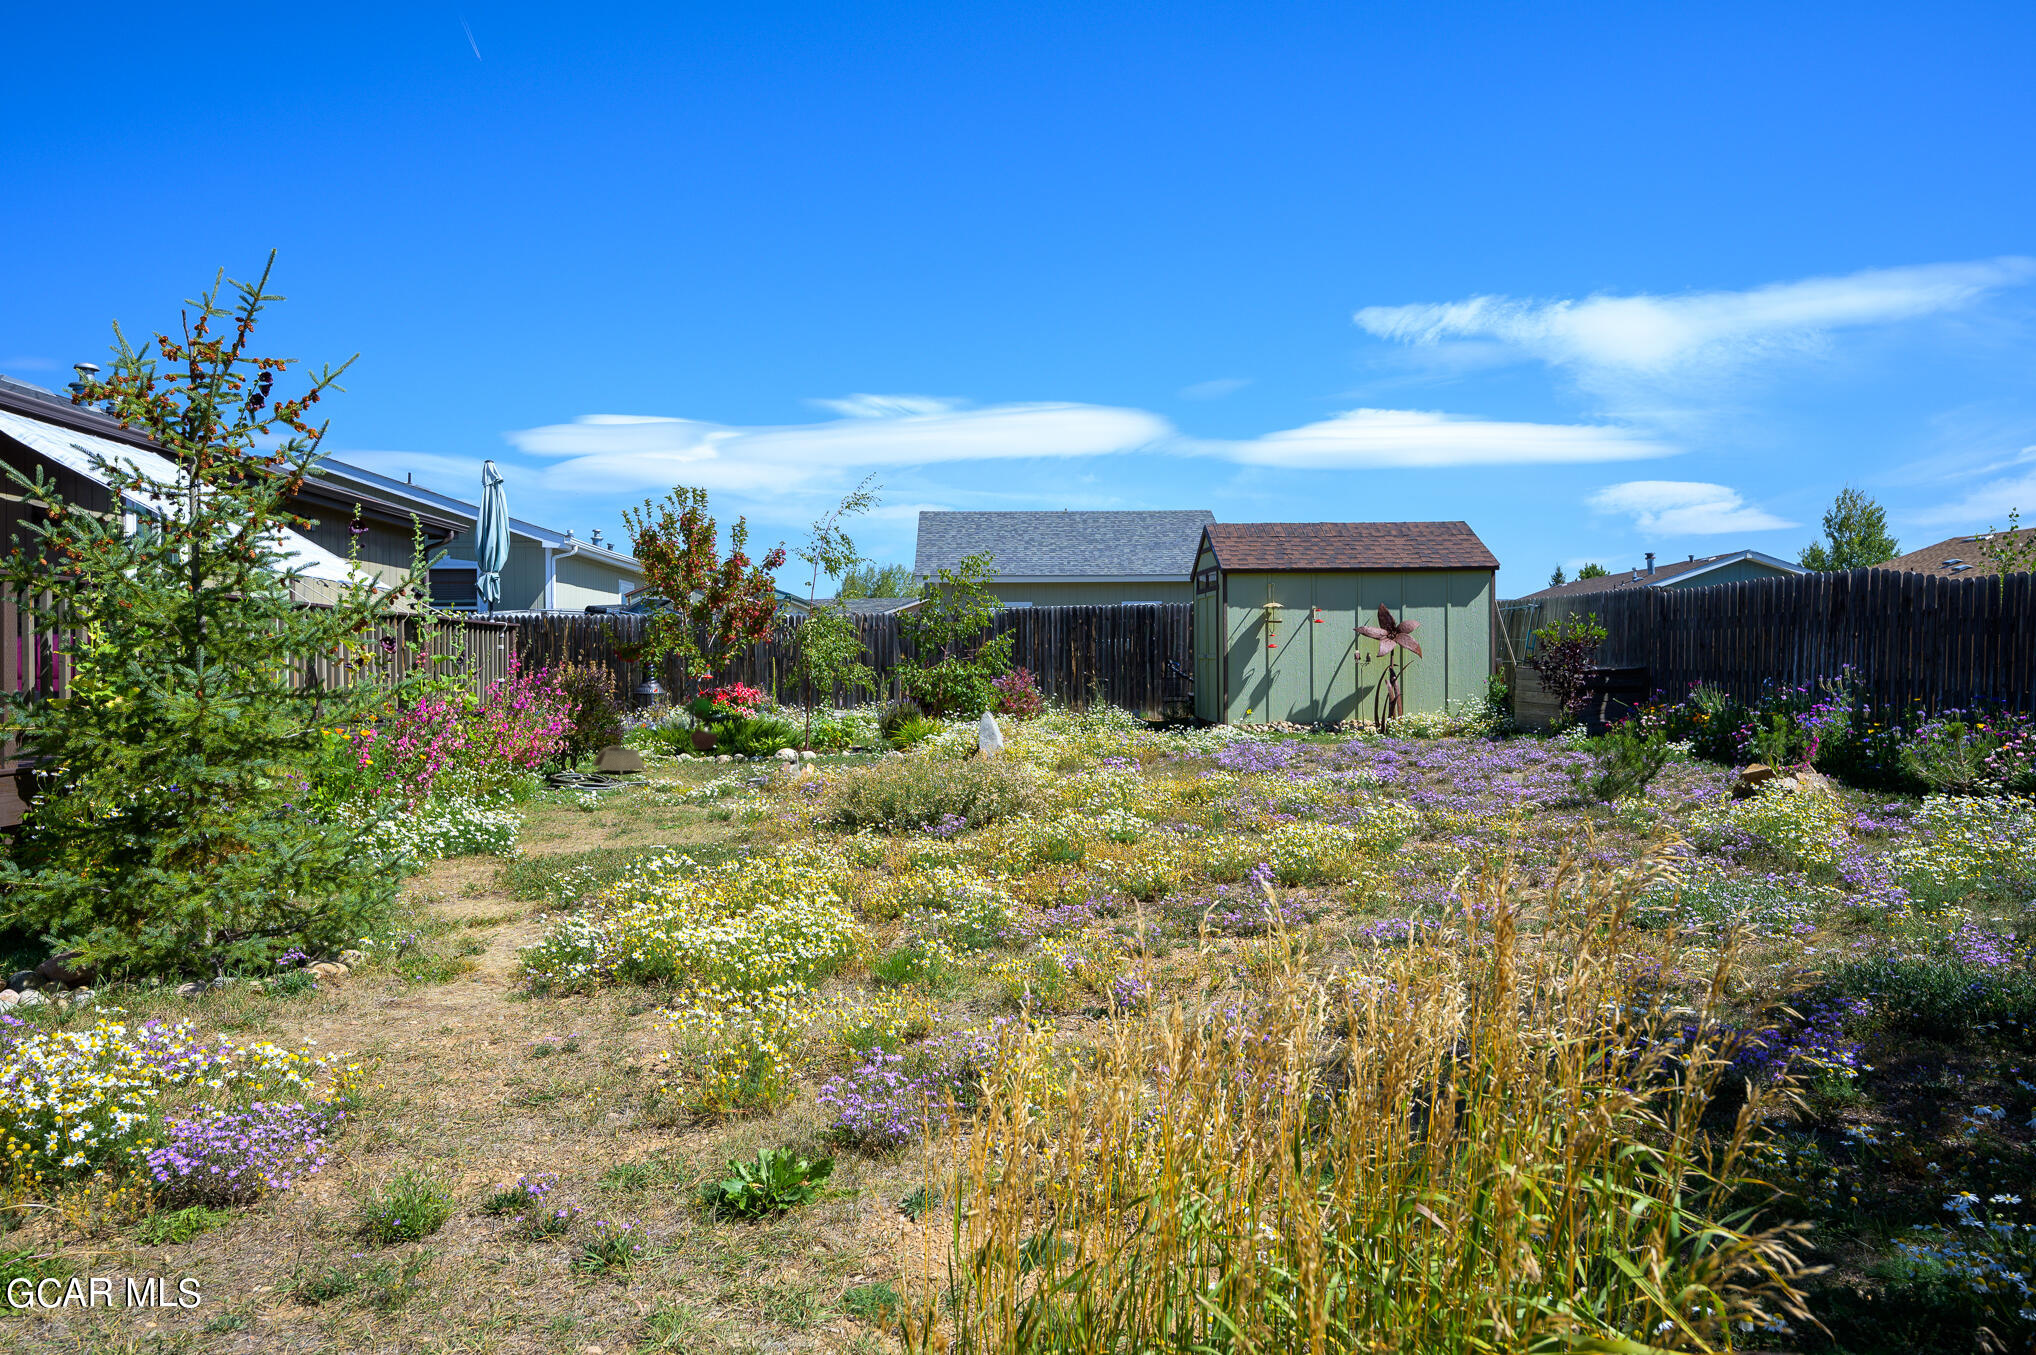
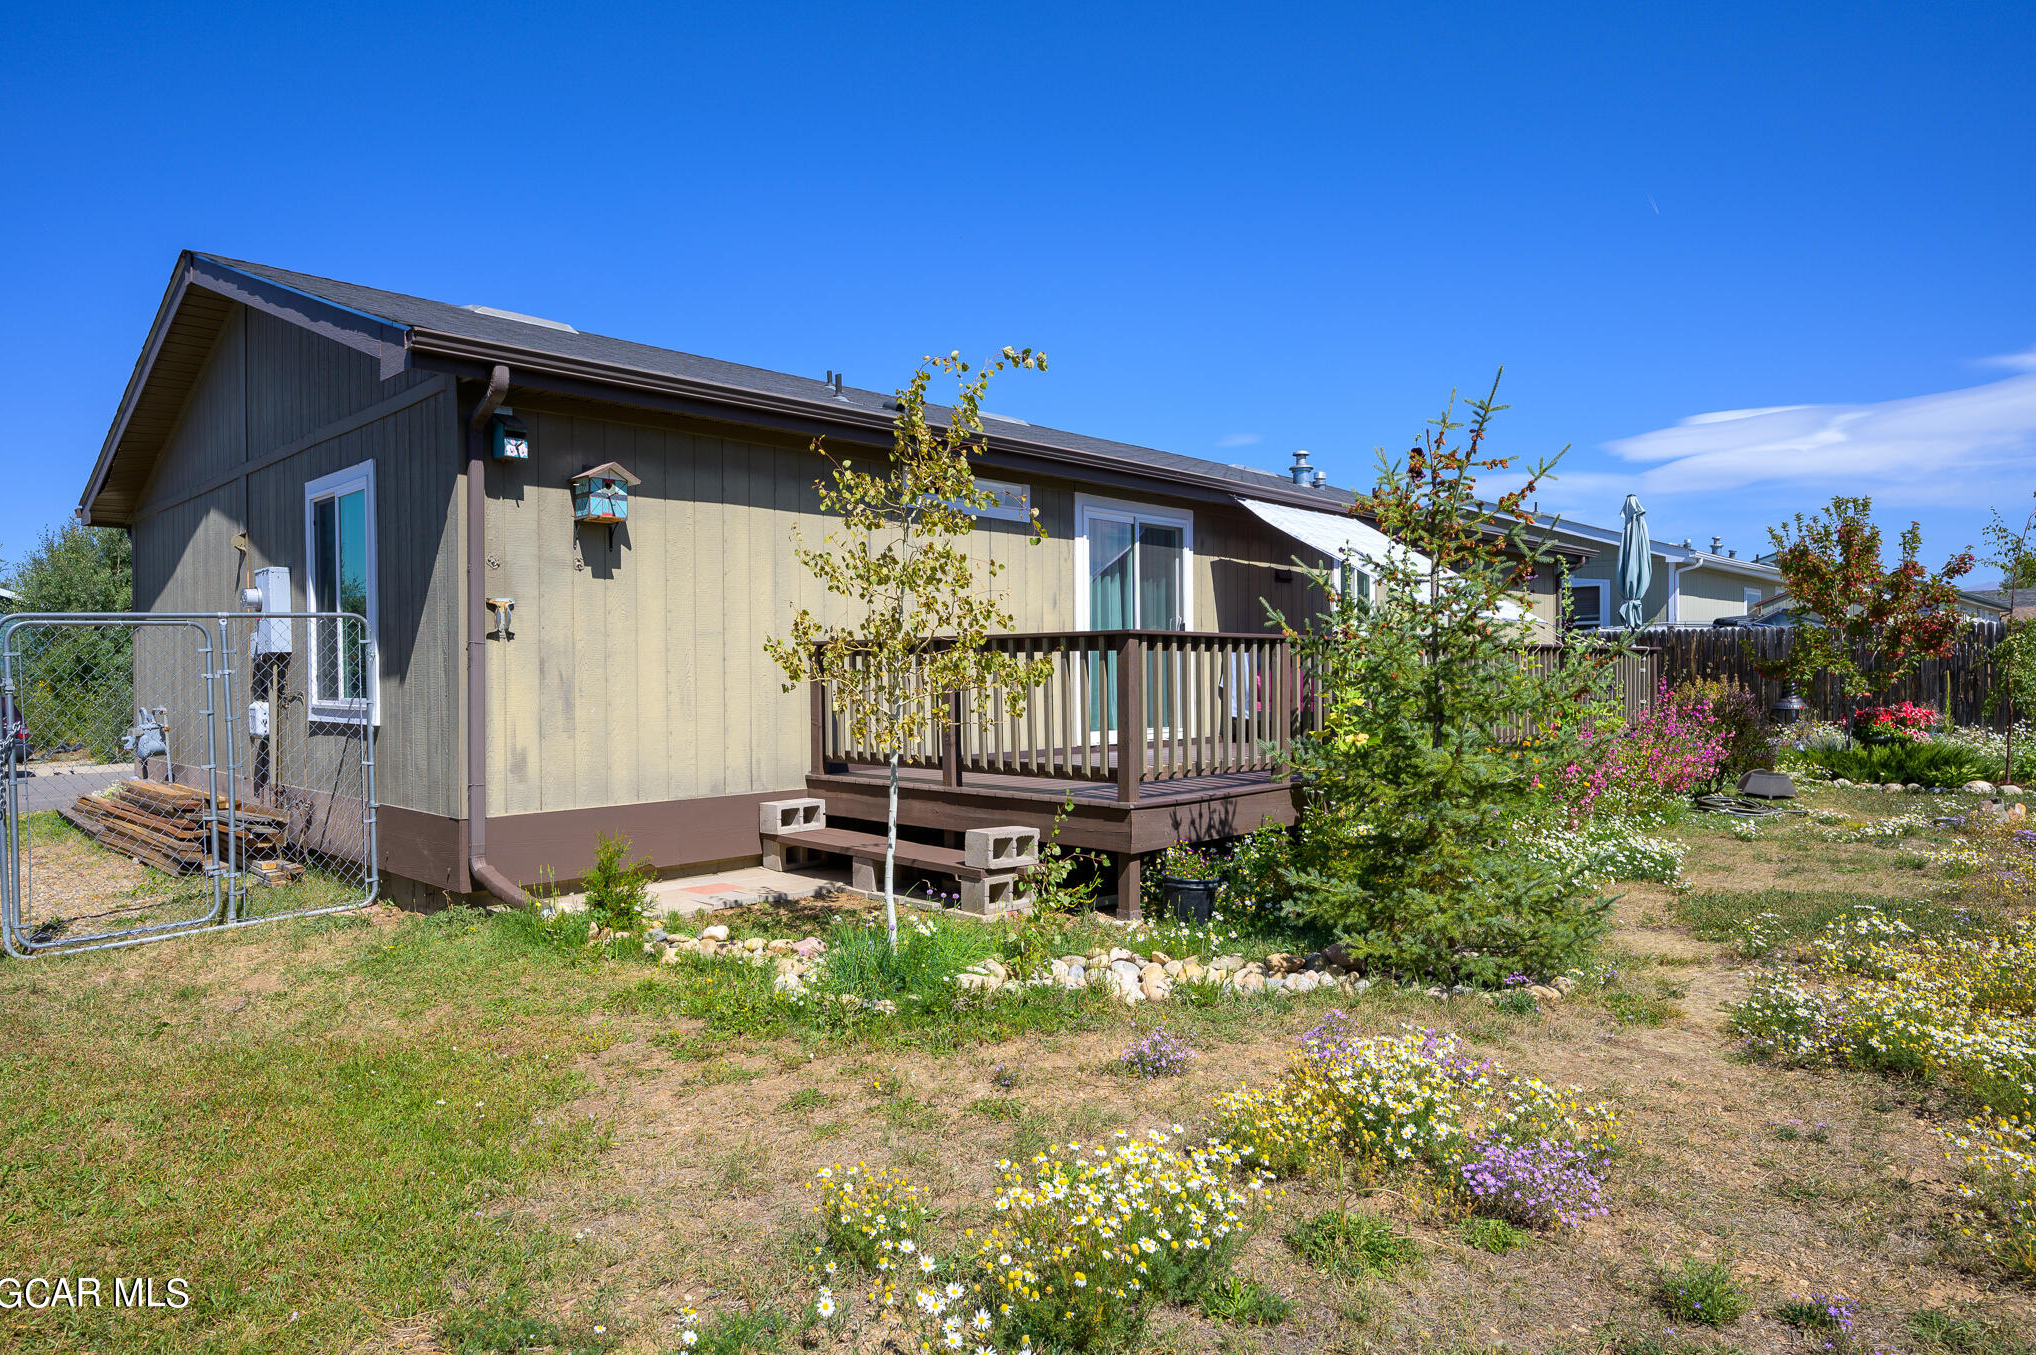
potted tree: present [682,697,717,750] -> none [1832,711,1883,775]

